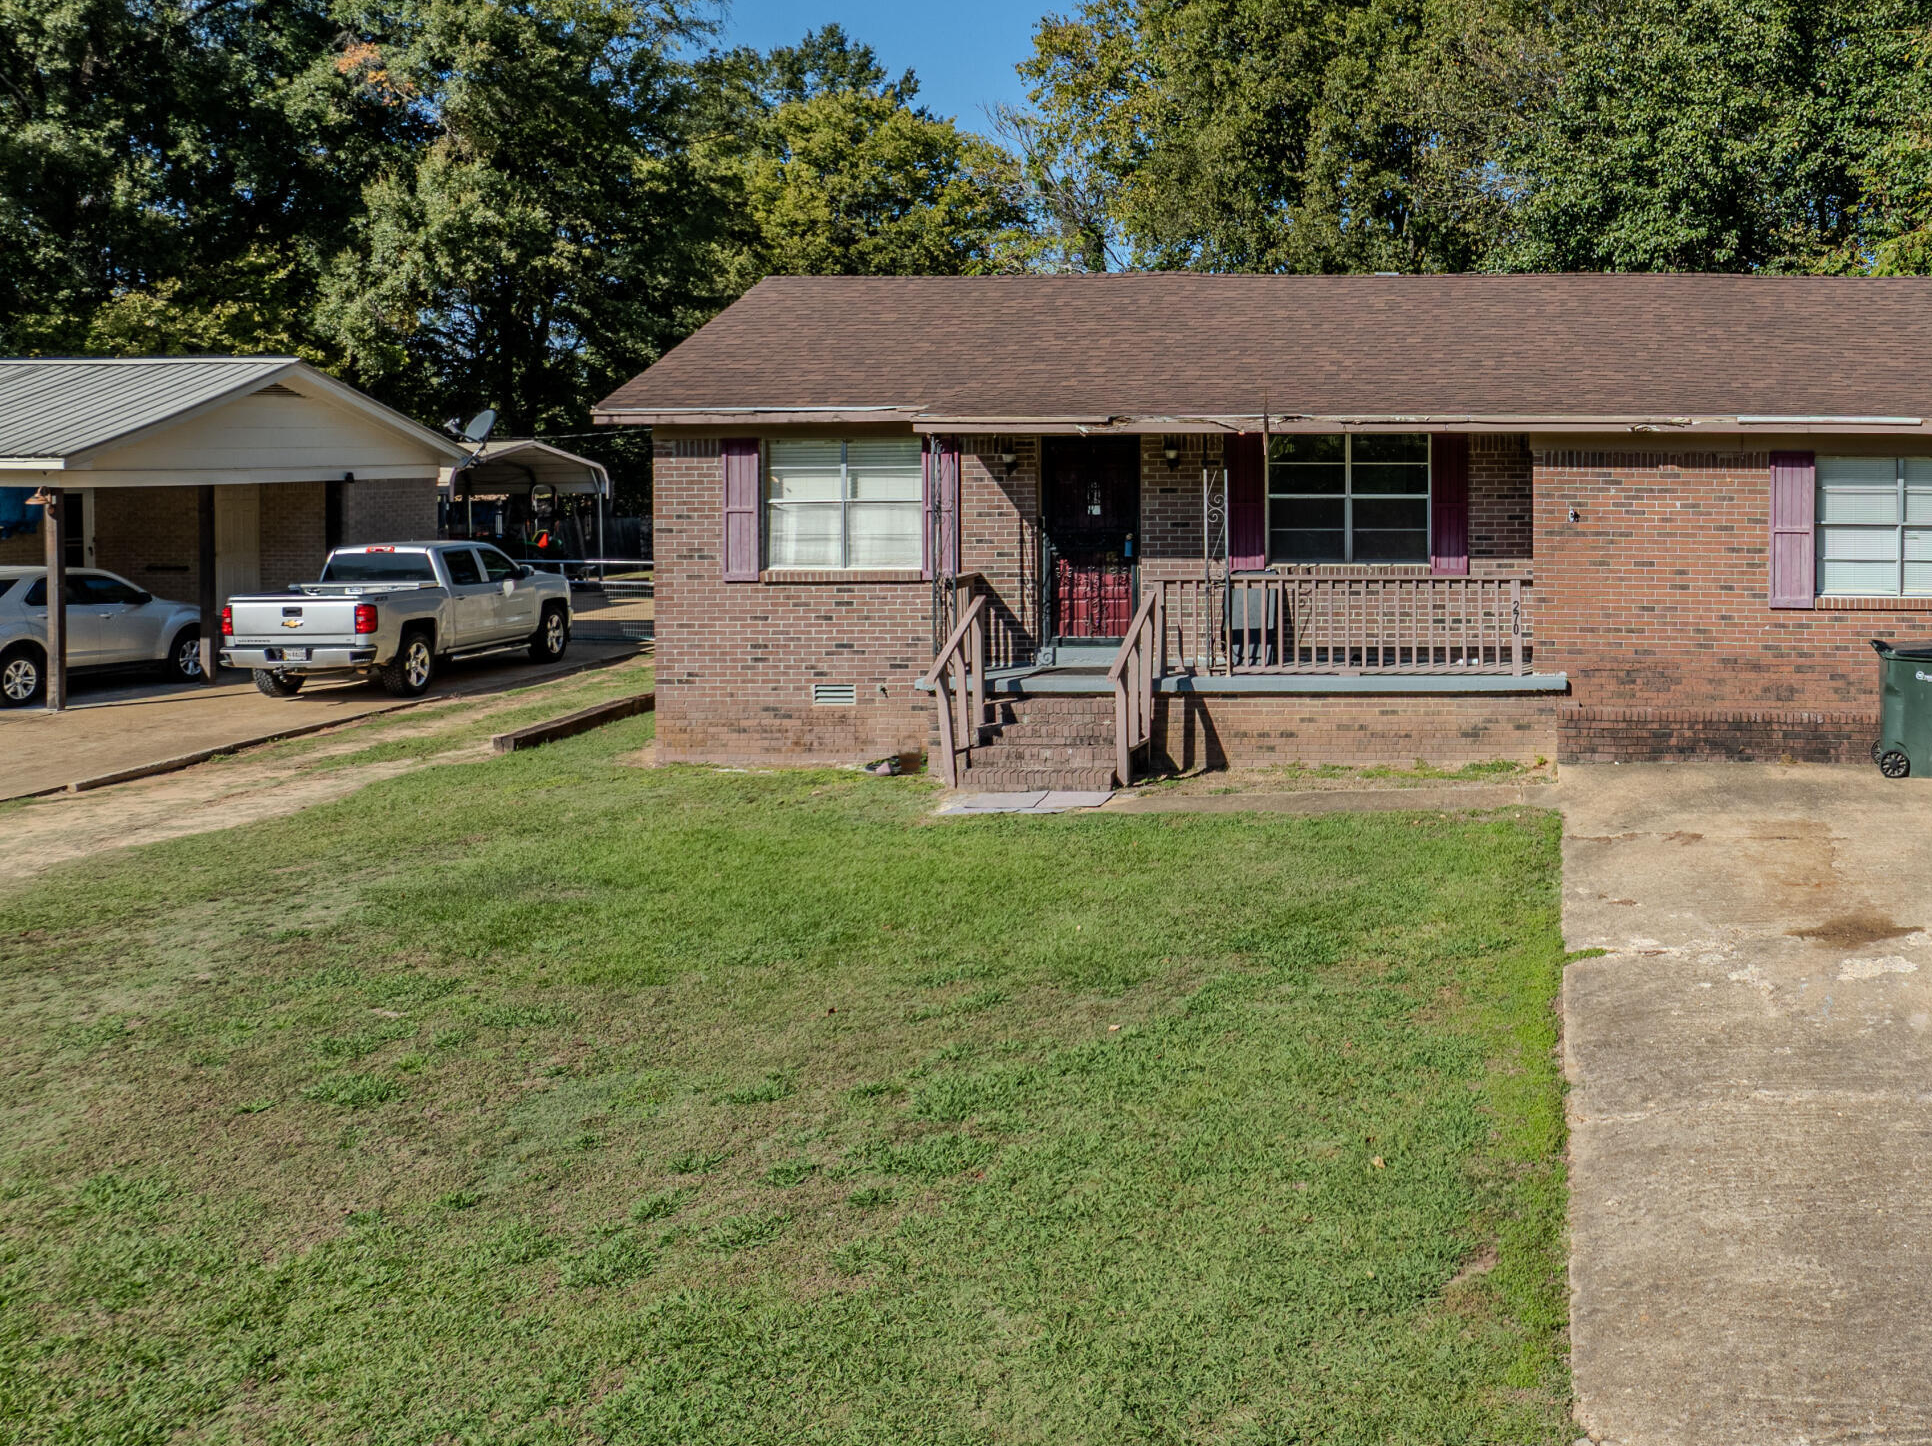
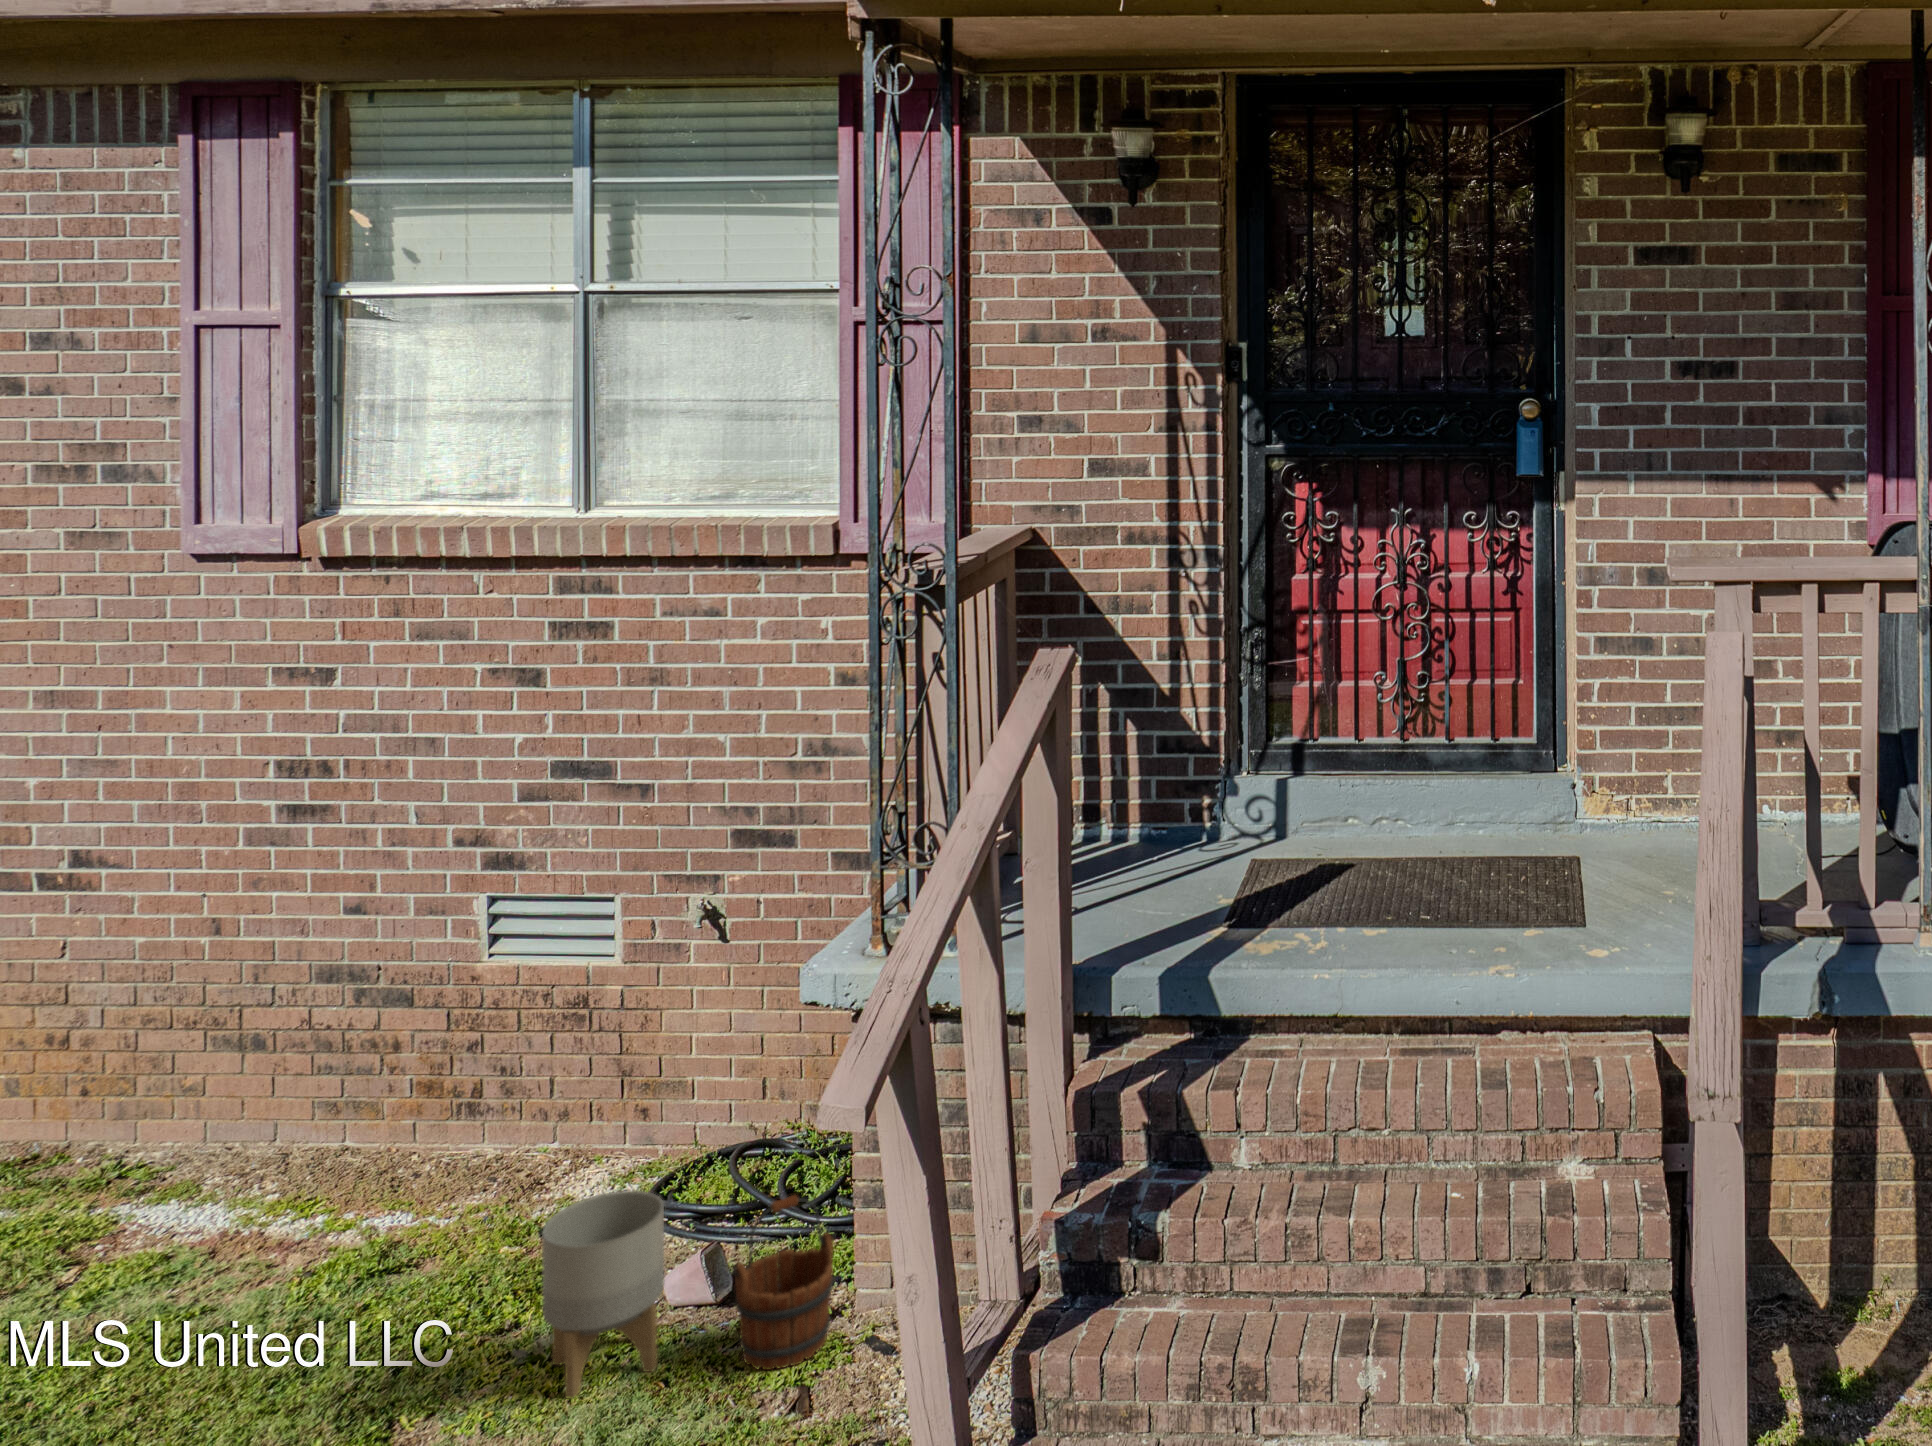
planter: none [851,735,880,777] -> present [542,1191,664,1399]

